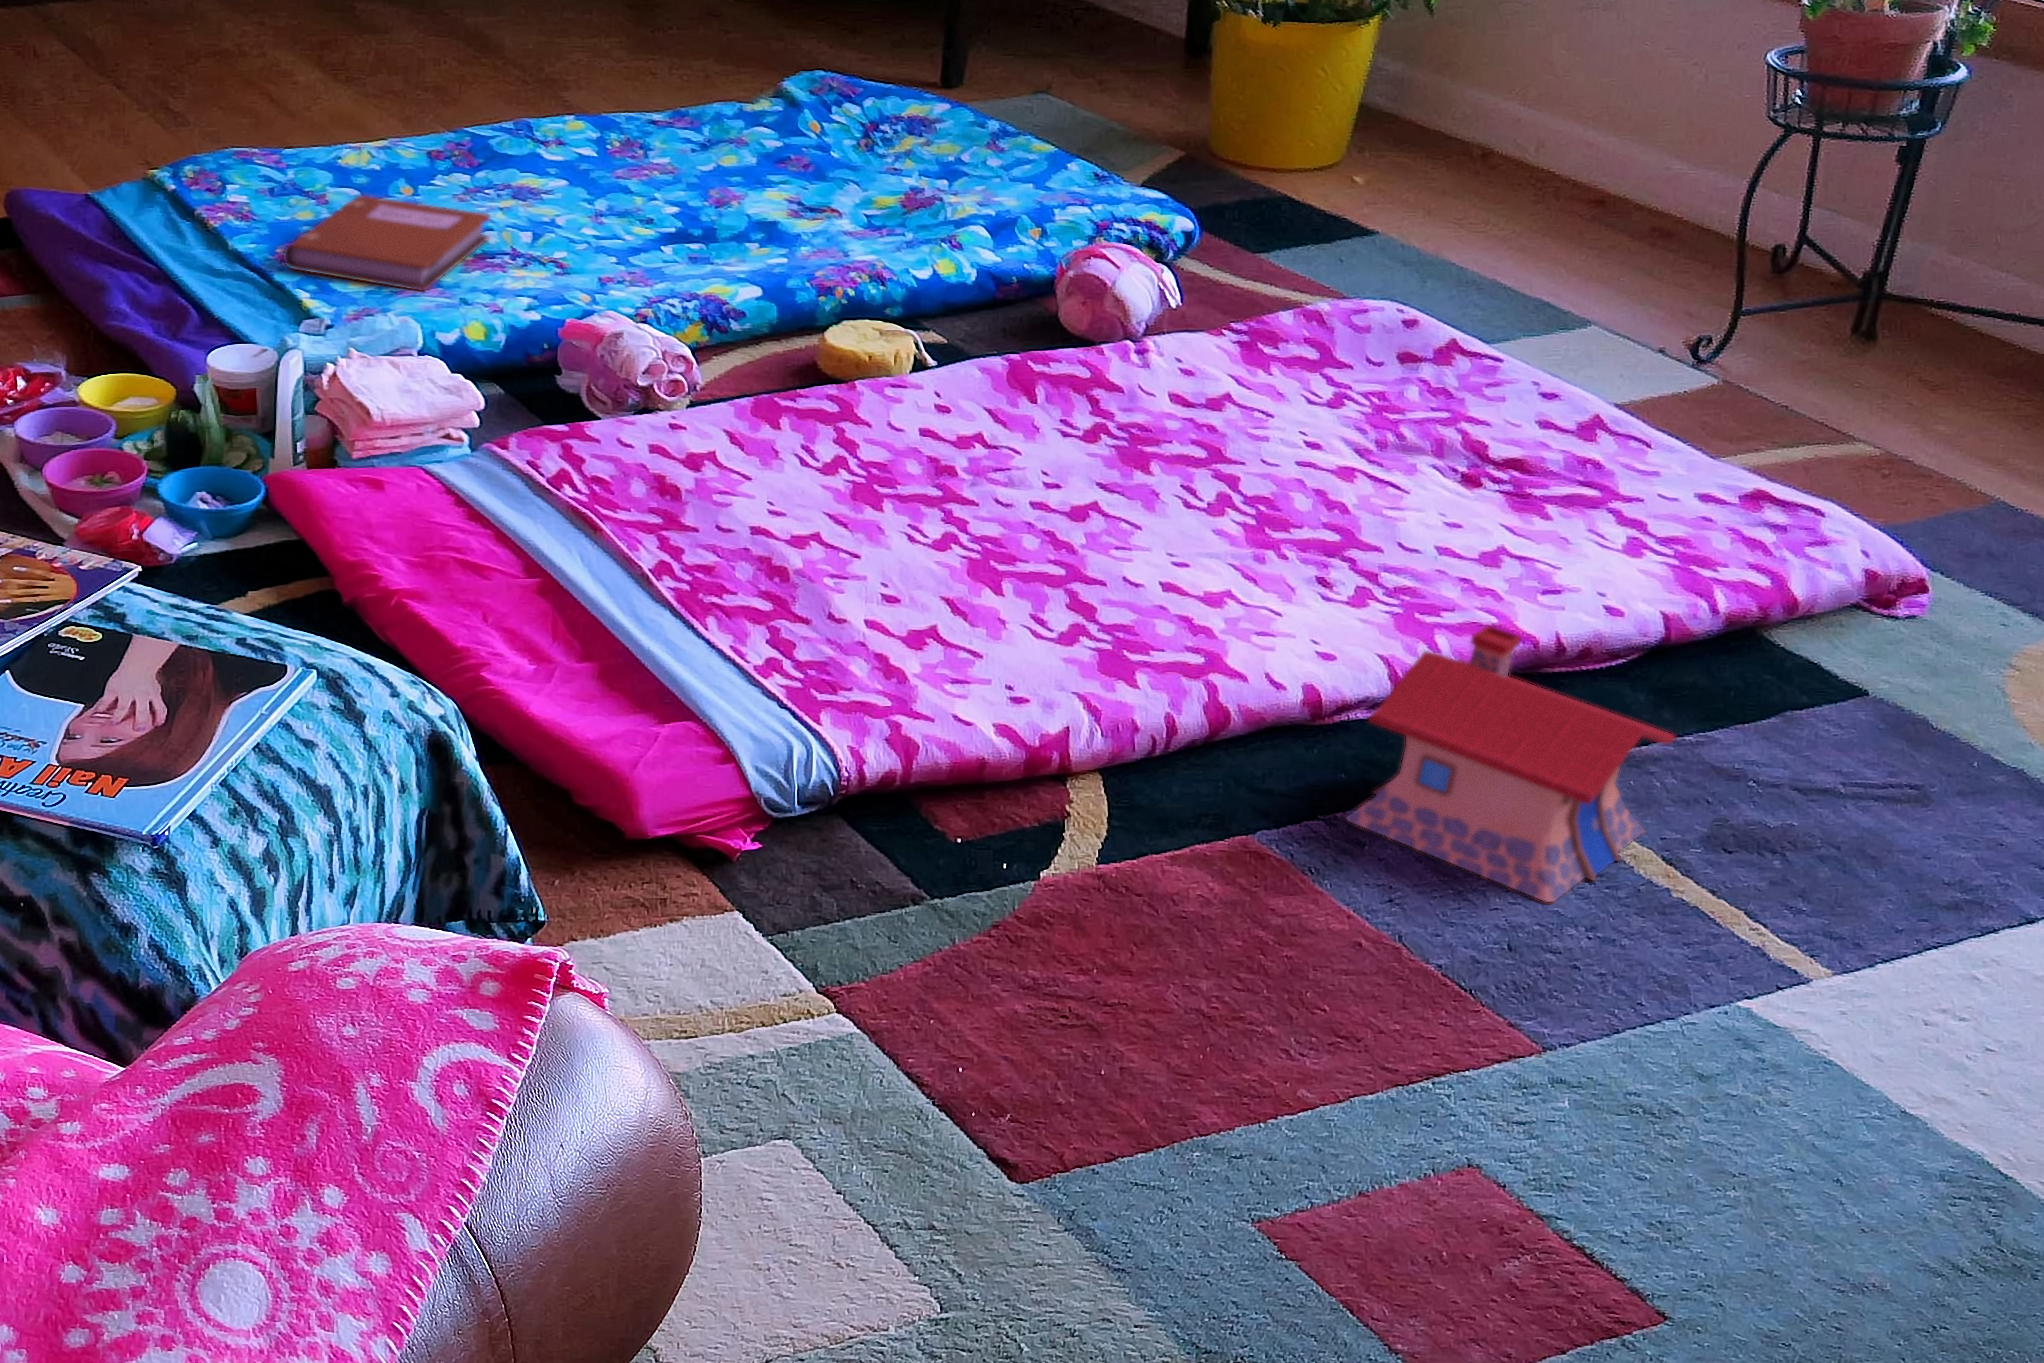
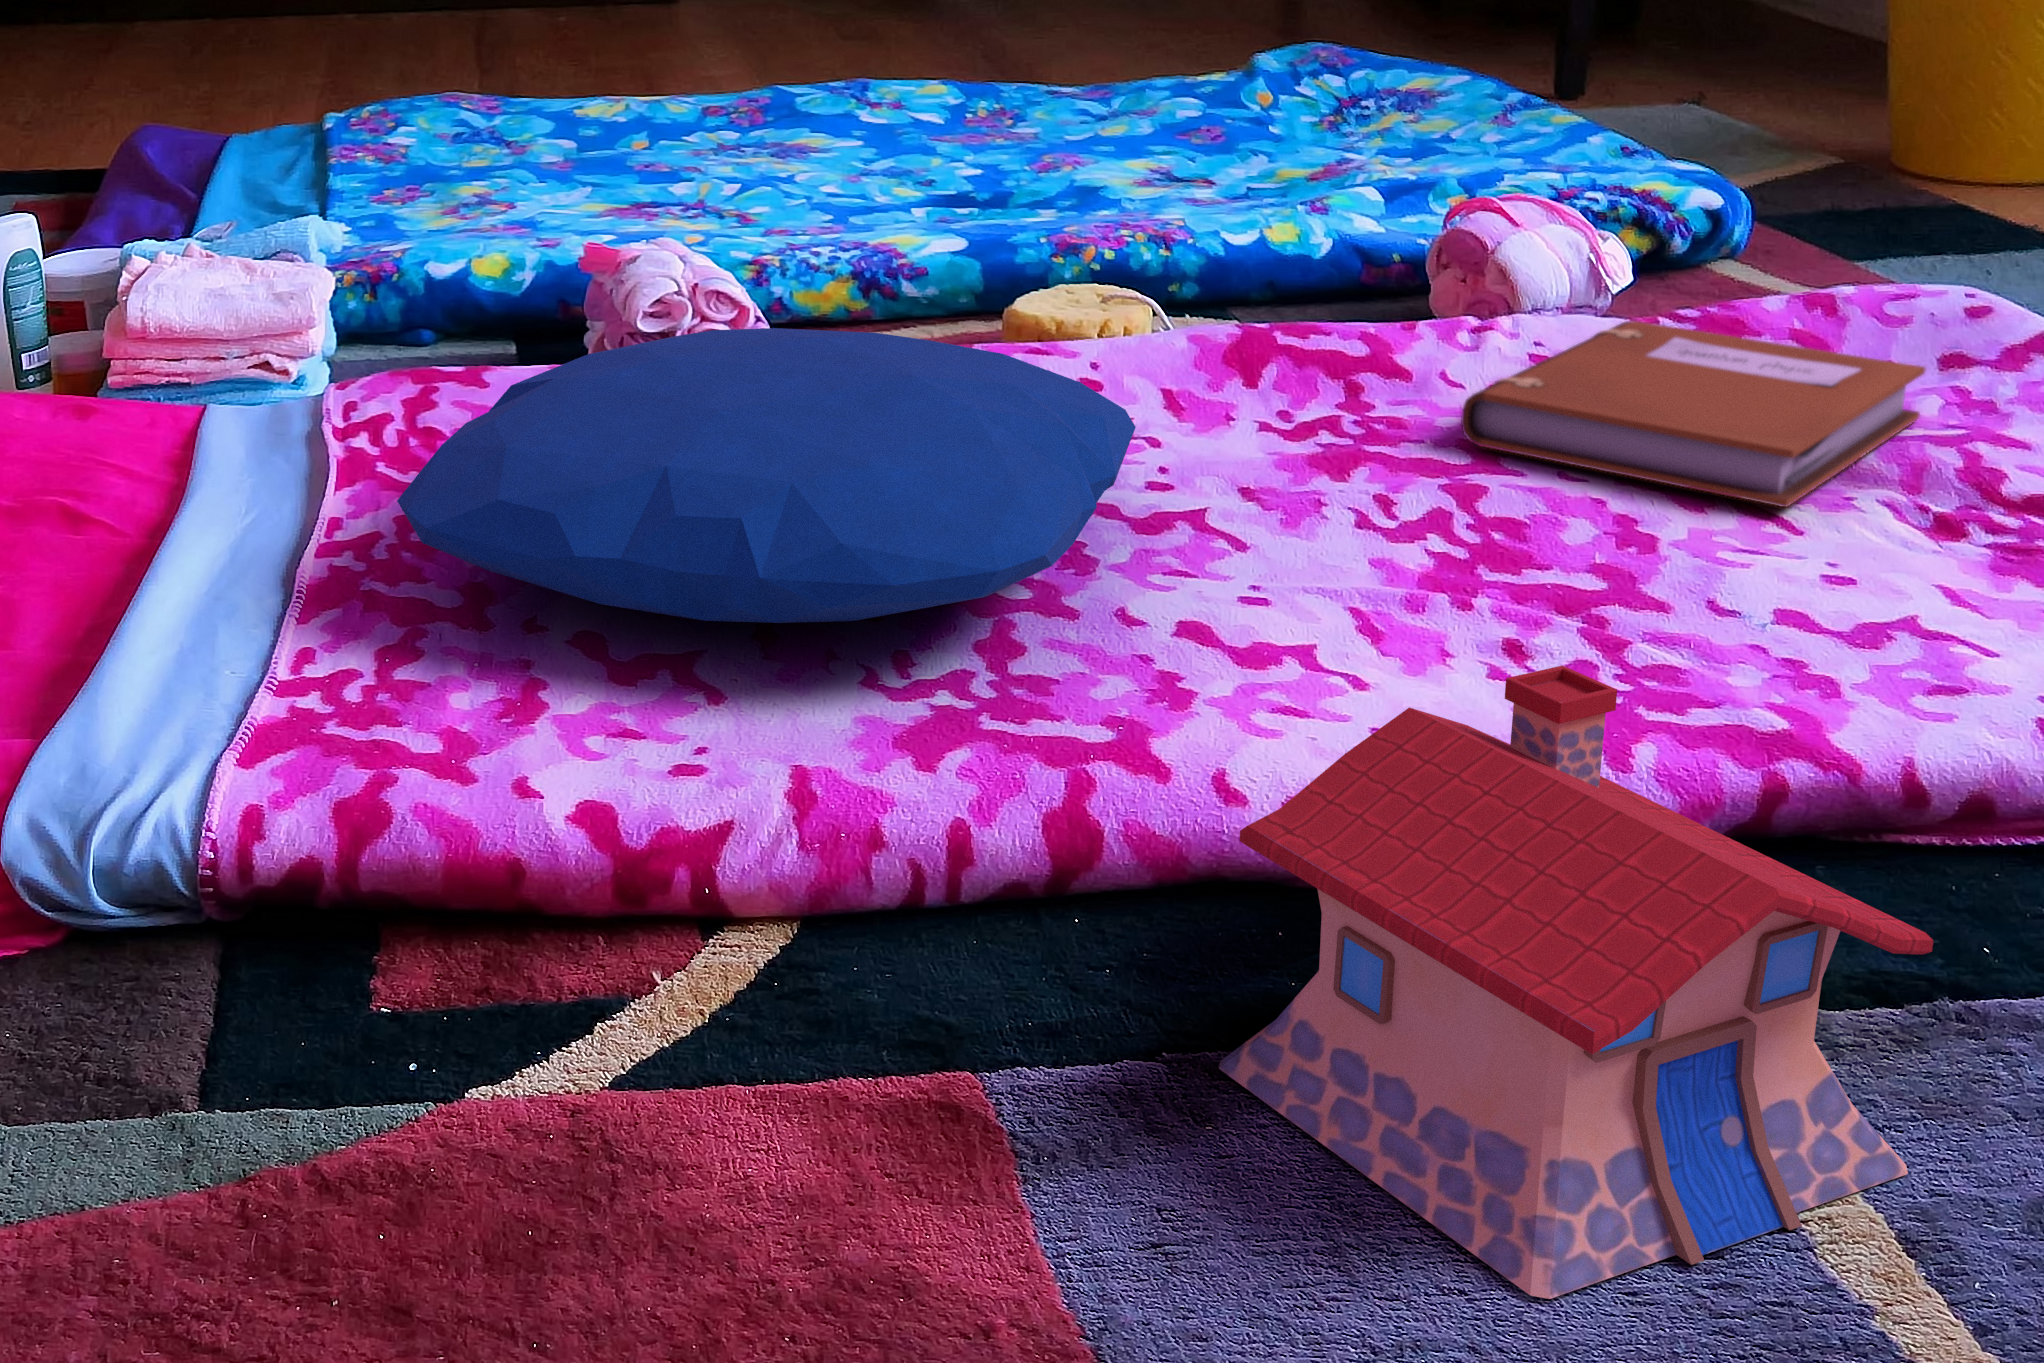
notebook: present [284,196,490,291] -> present [1461,321,1925,507]
pillow: none [752,420,1151,617] -> present [397,328,1136,623]

